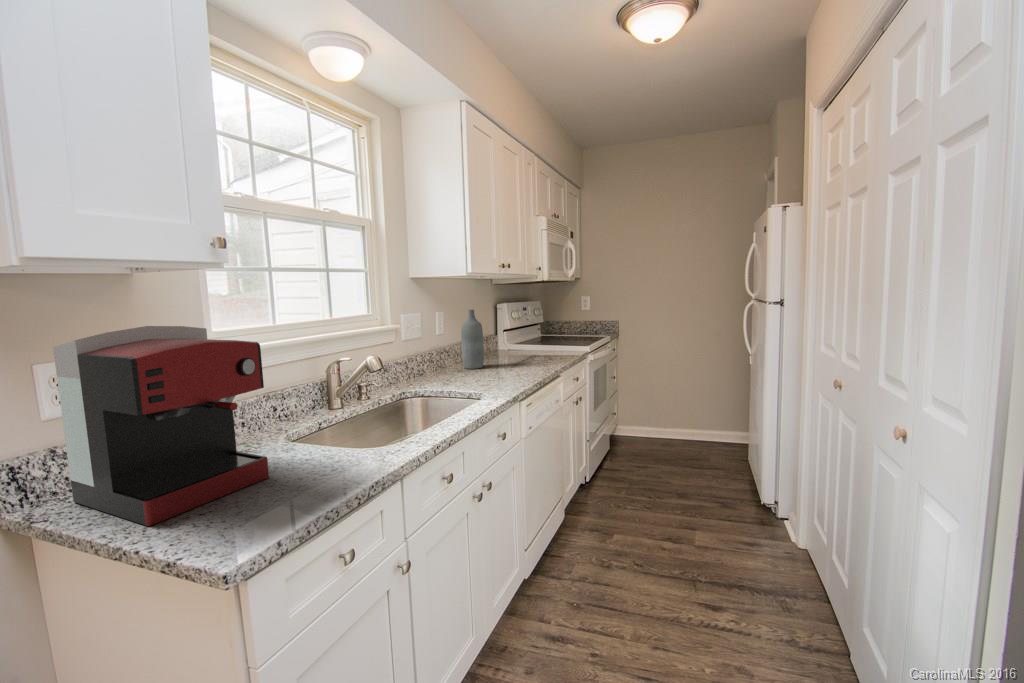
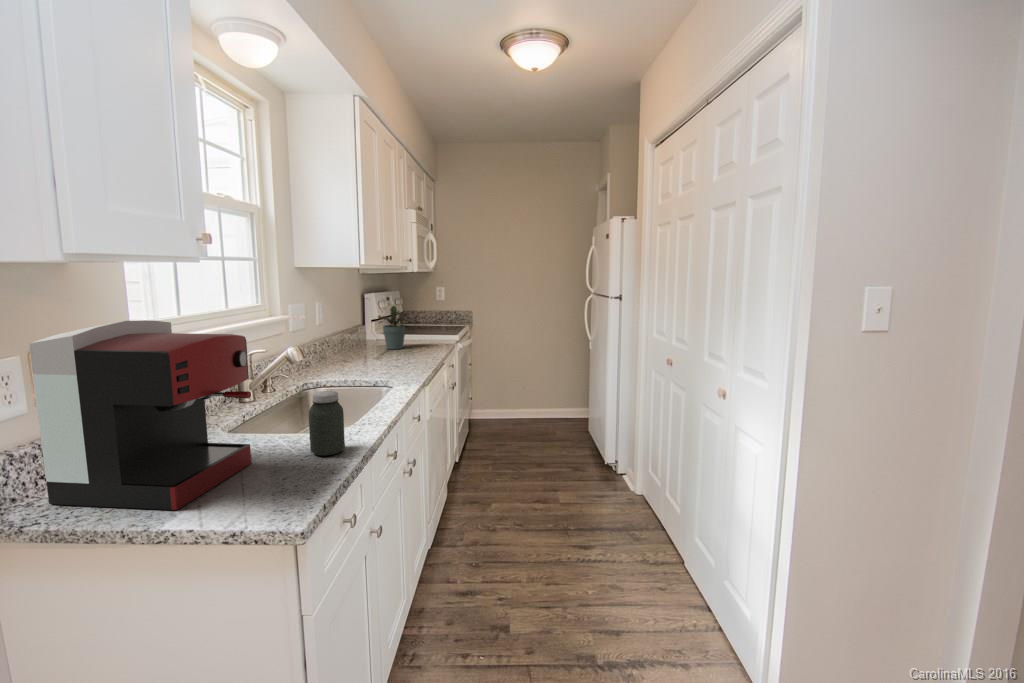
bottle: present [461,310,484,369] -> none [345,300,368,359]
potted plant: none [499,316,530,360] -> present [378,306,407,349]
jar: none [326,404,367,476] -> present [309,391,345,456]

